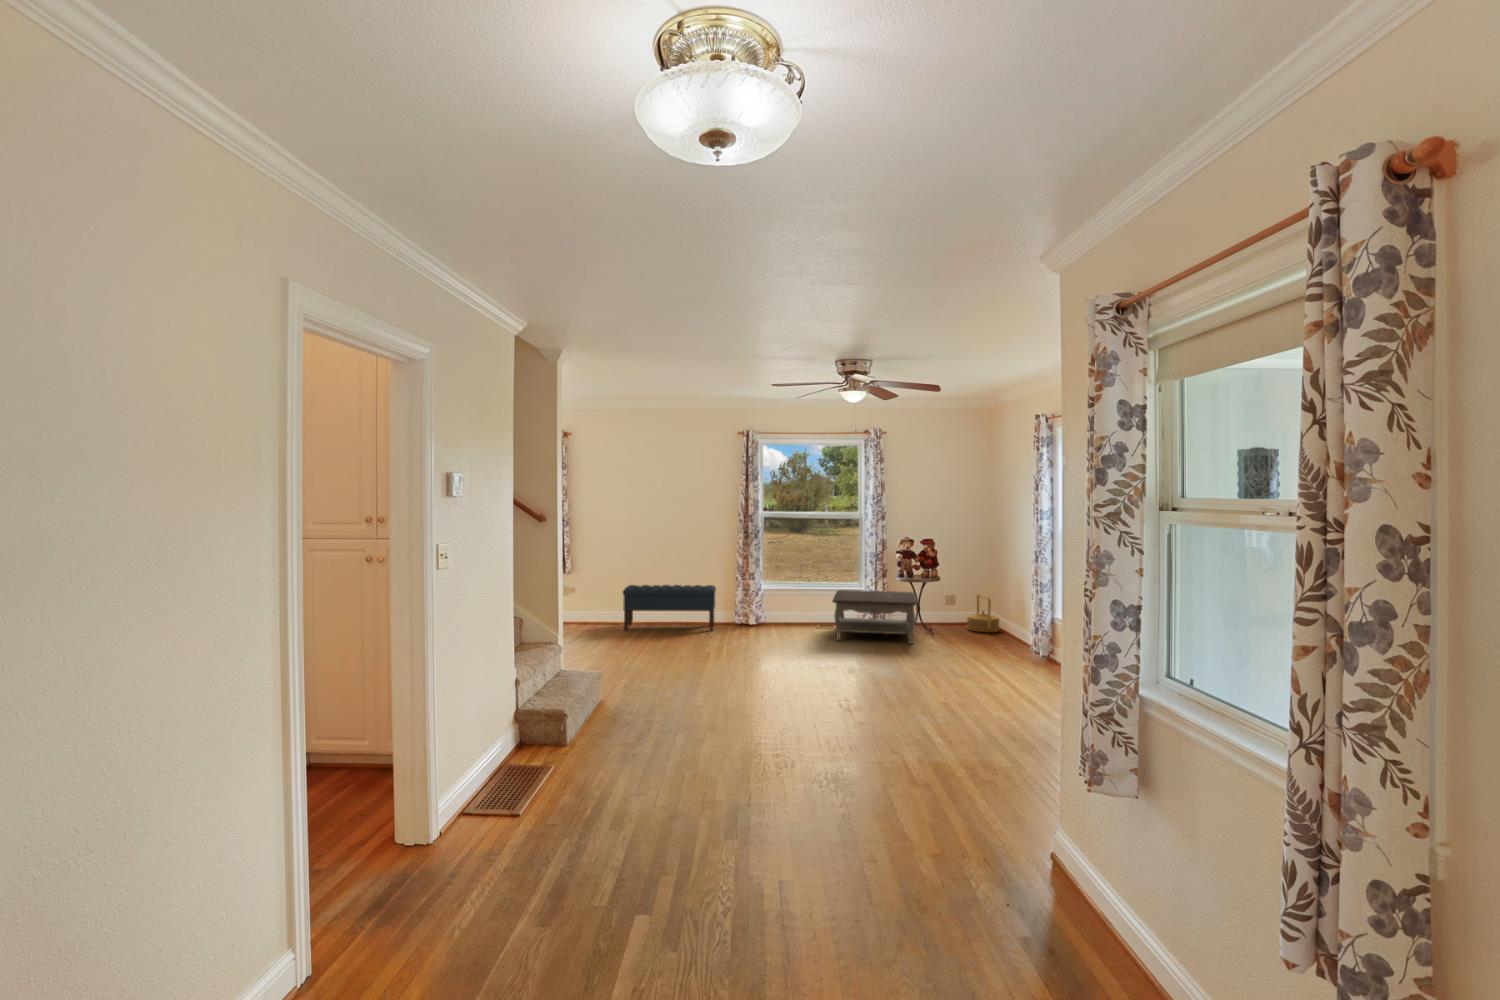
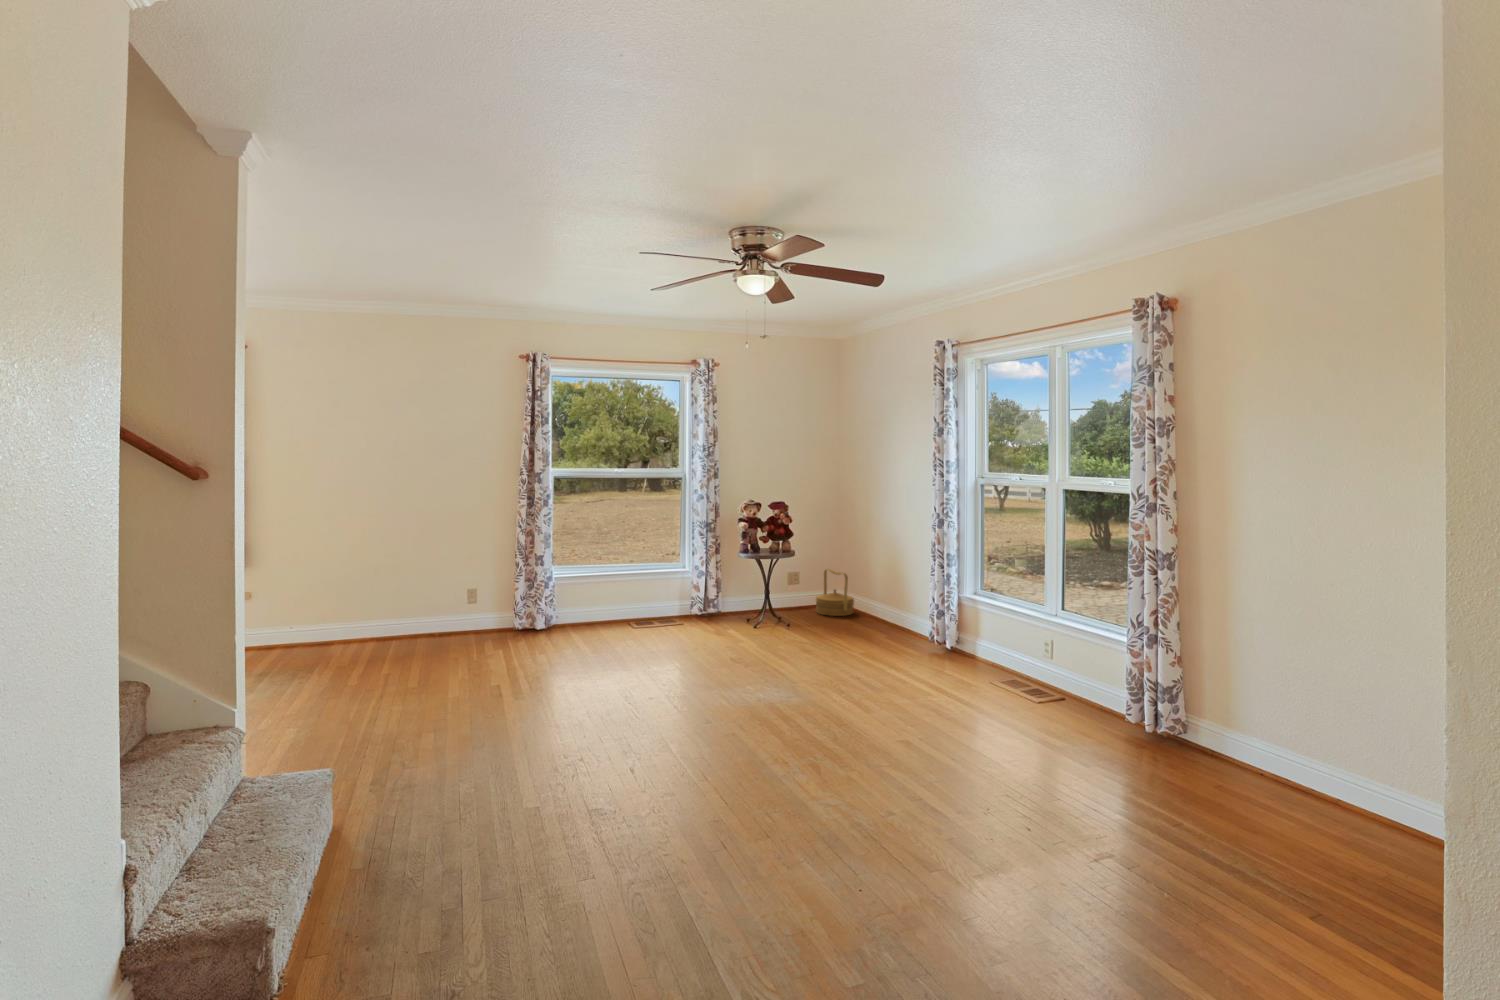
bench: present [623,585,716,631] -> none [332,576,487,657]
coffee table: present [832,590,918,644] -> none [658,571,781,645]

